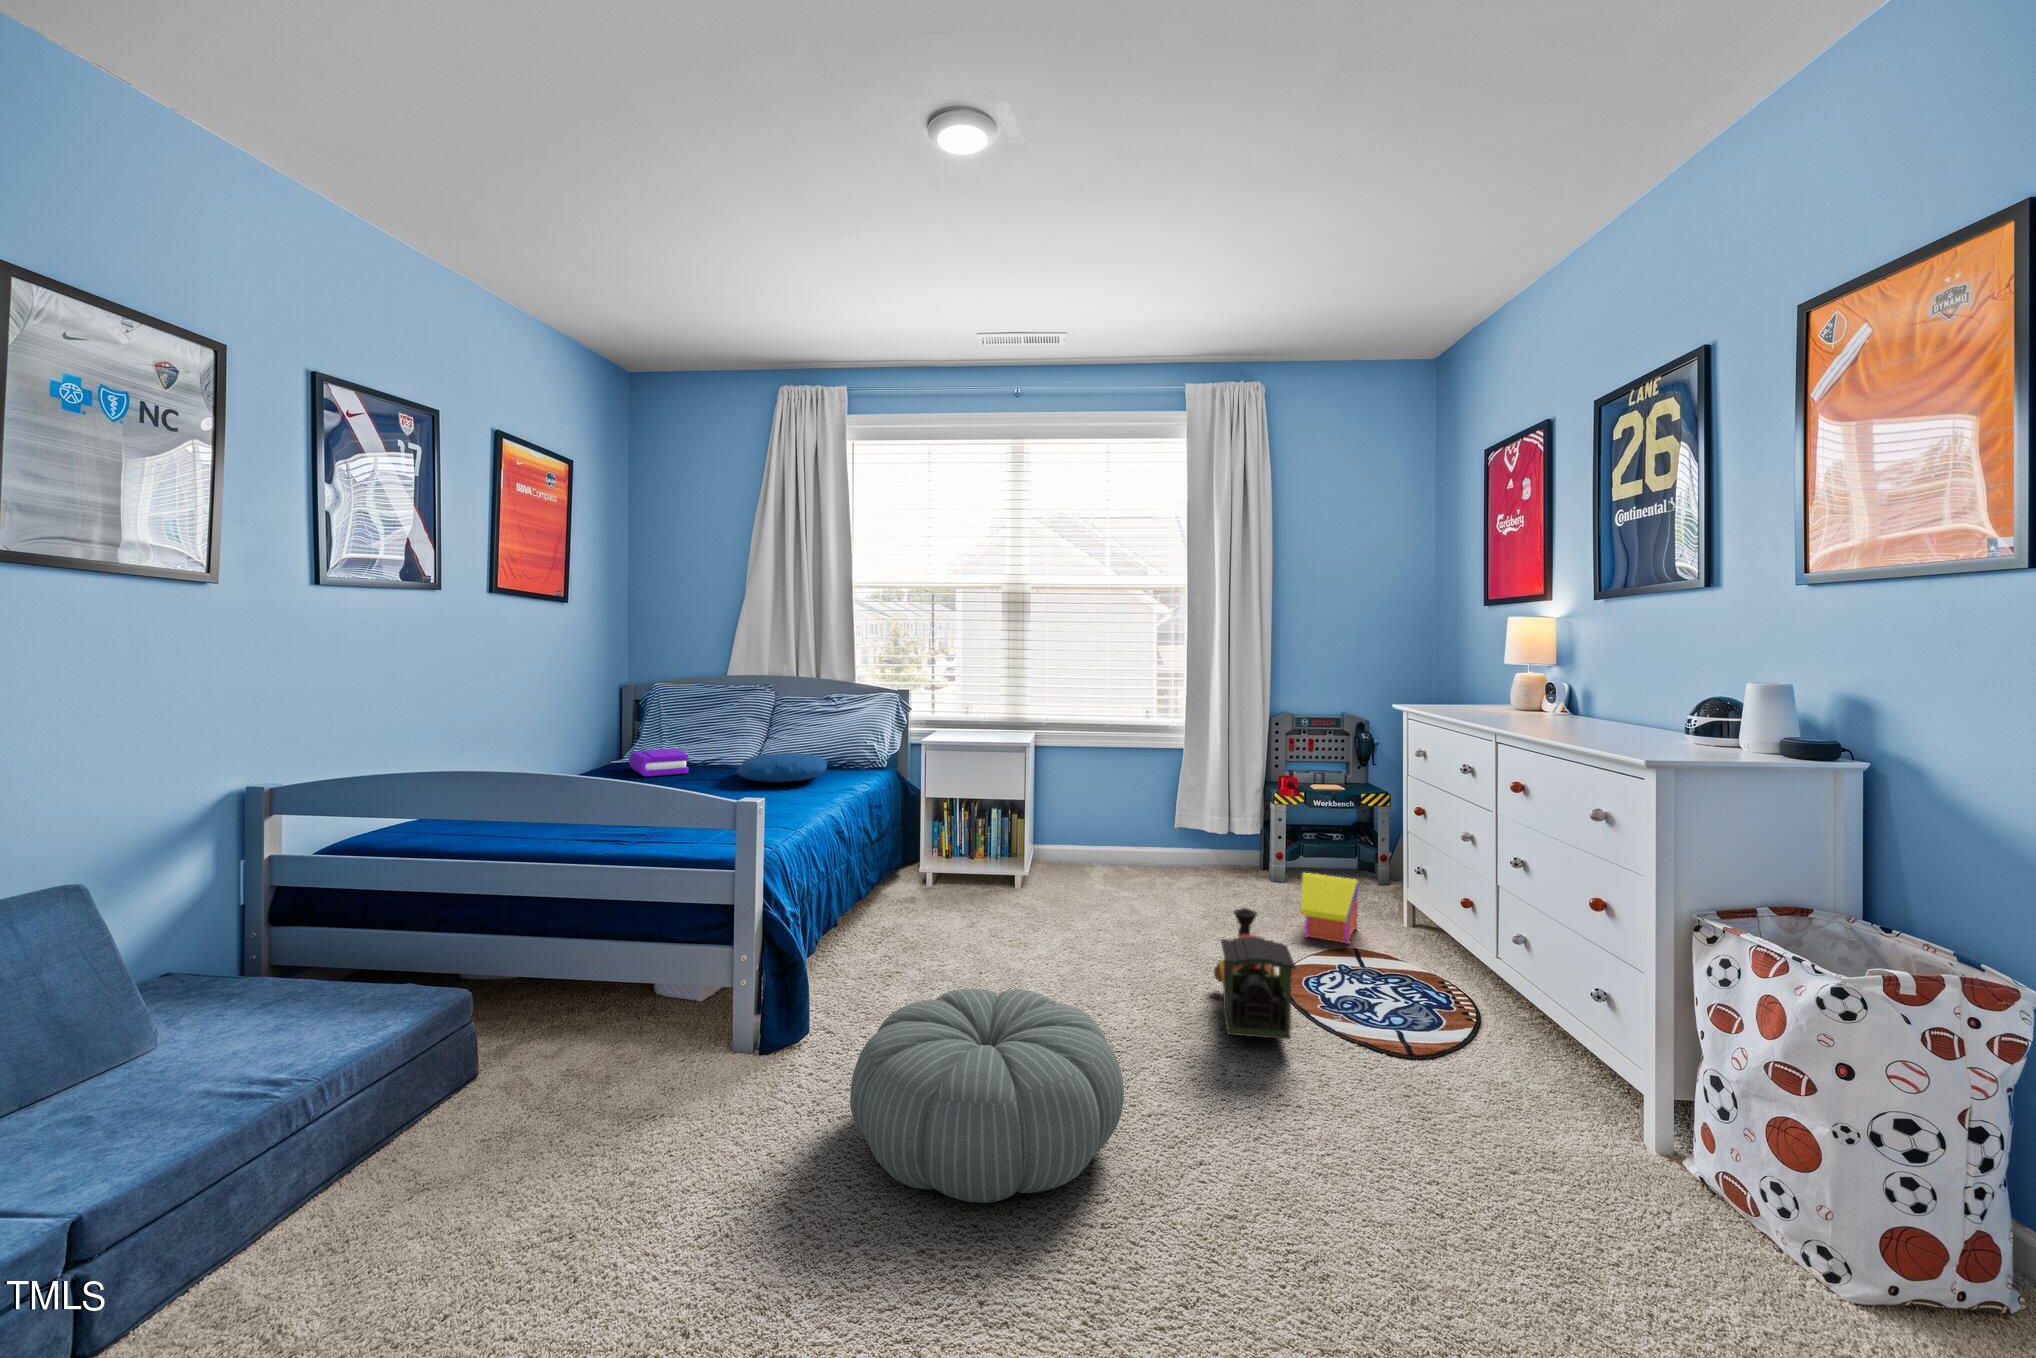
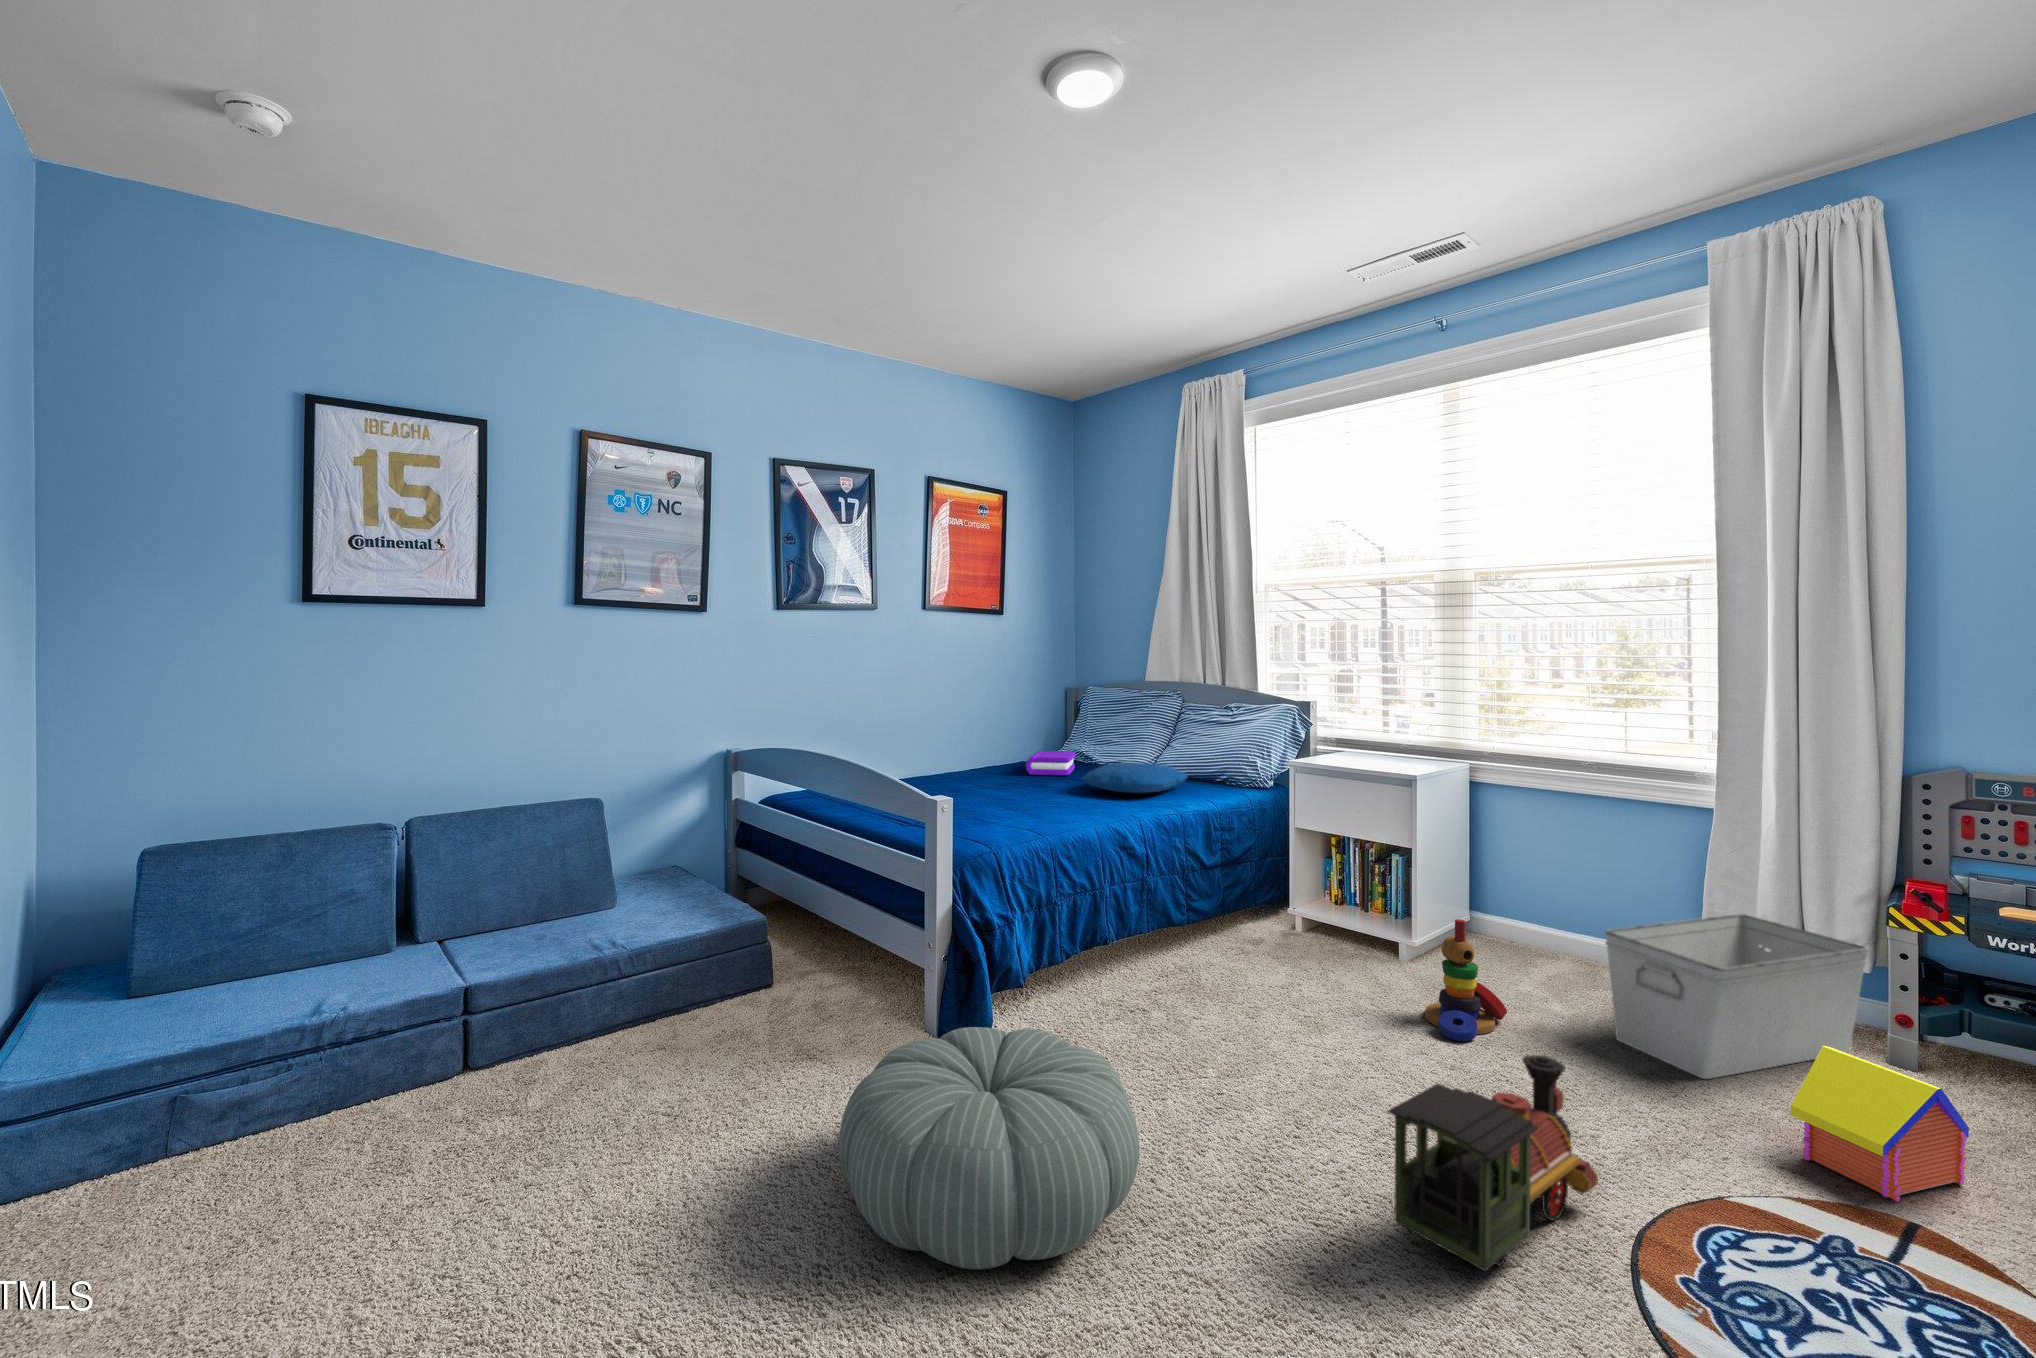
storage bin: none [1167,812,1271,912] -> present [1605,914,1868,1079]
stacking toy: none [1073,842,1121,928] -> present [1425,919,1507,1041]

